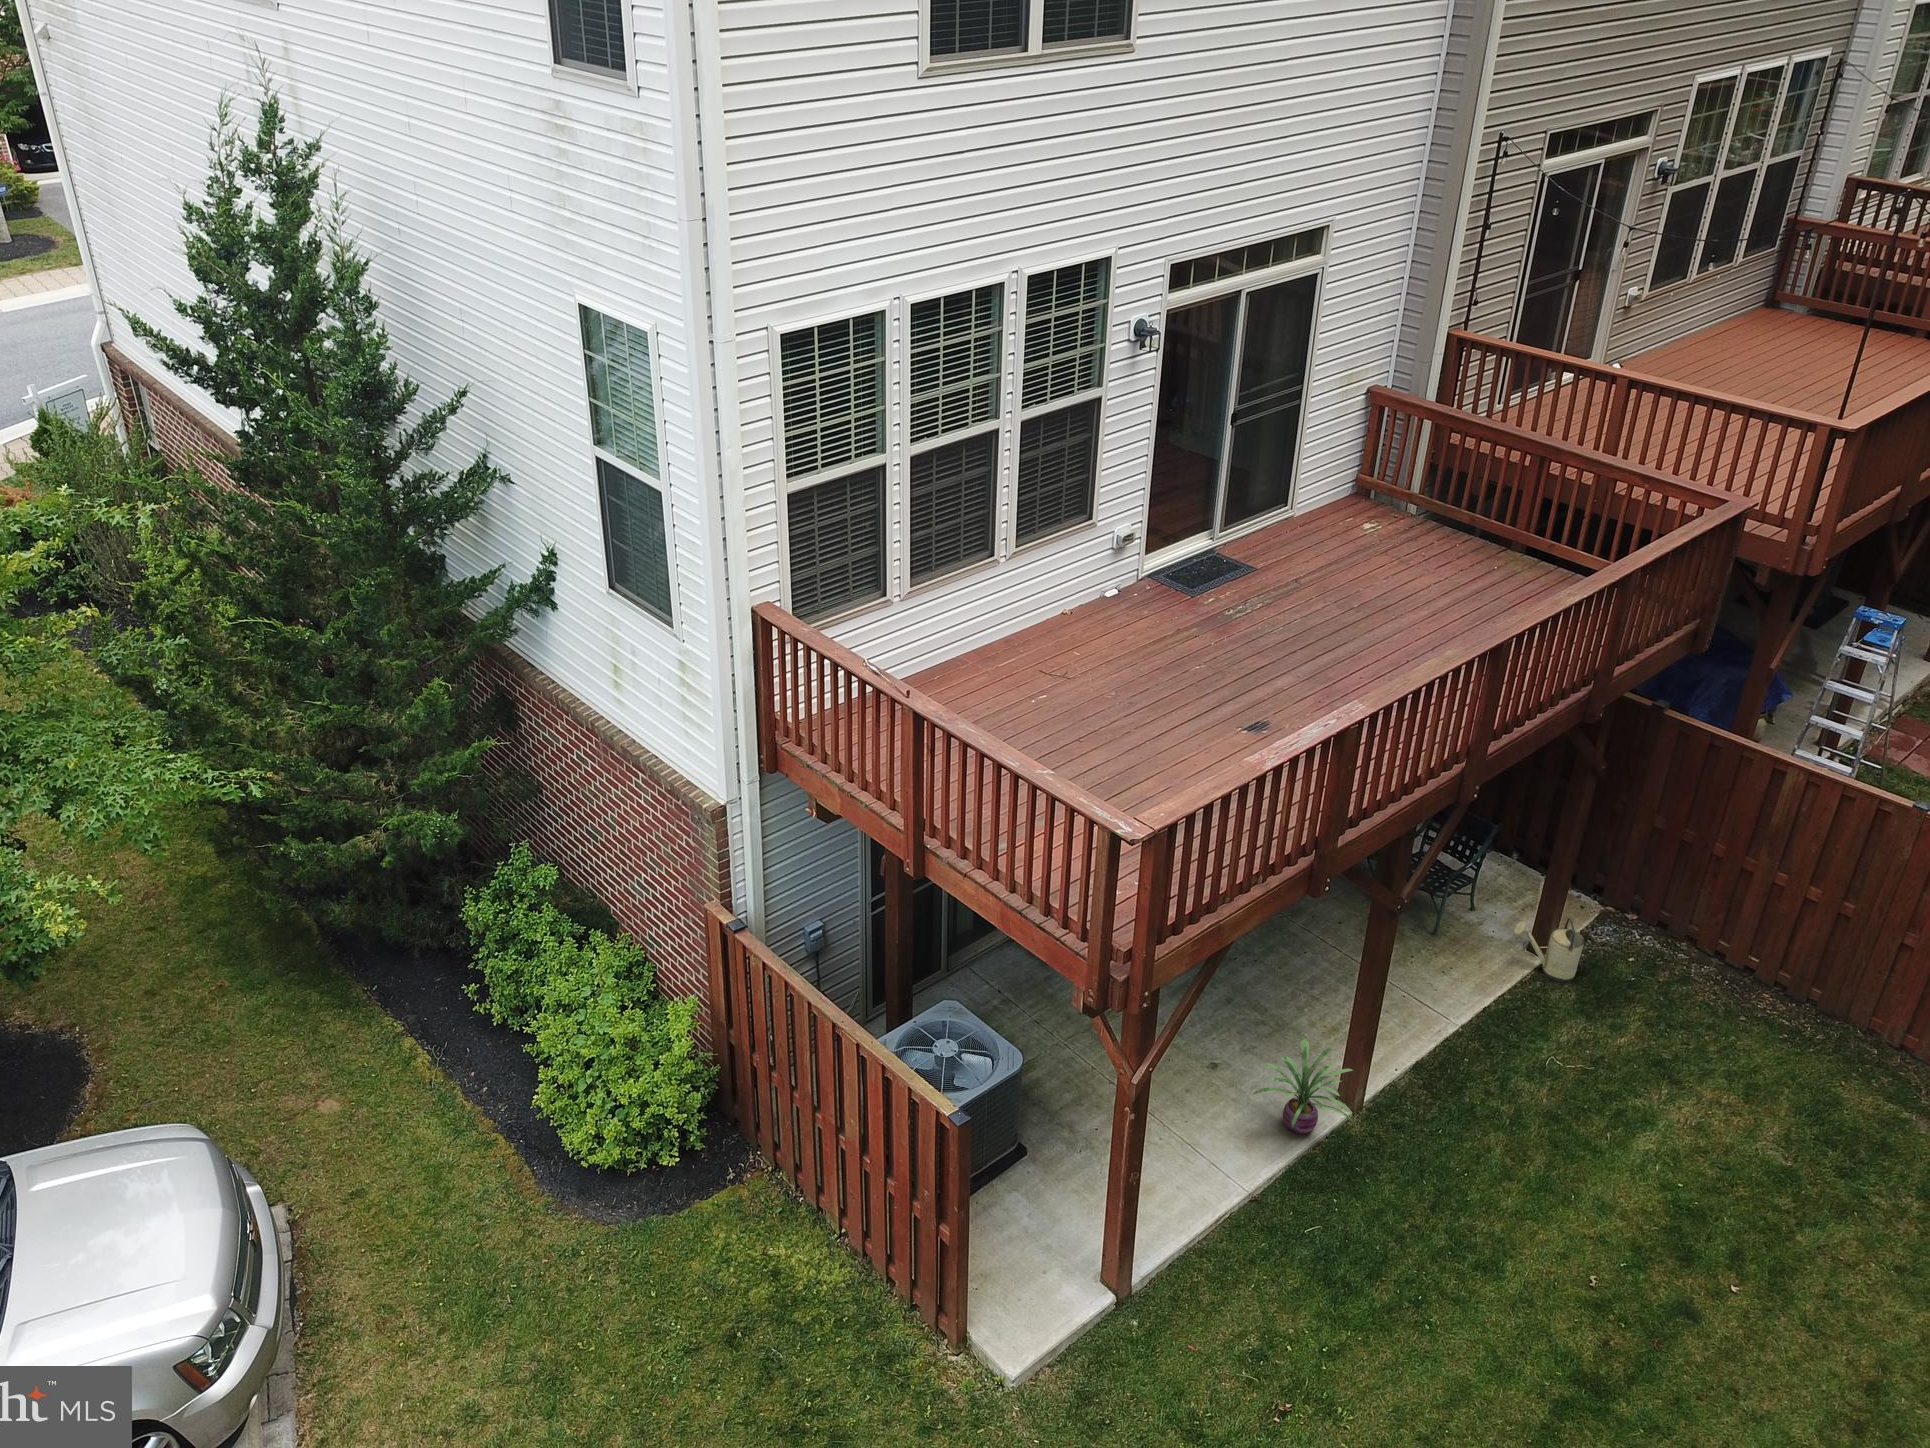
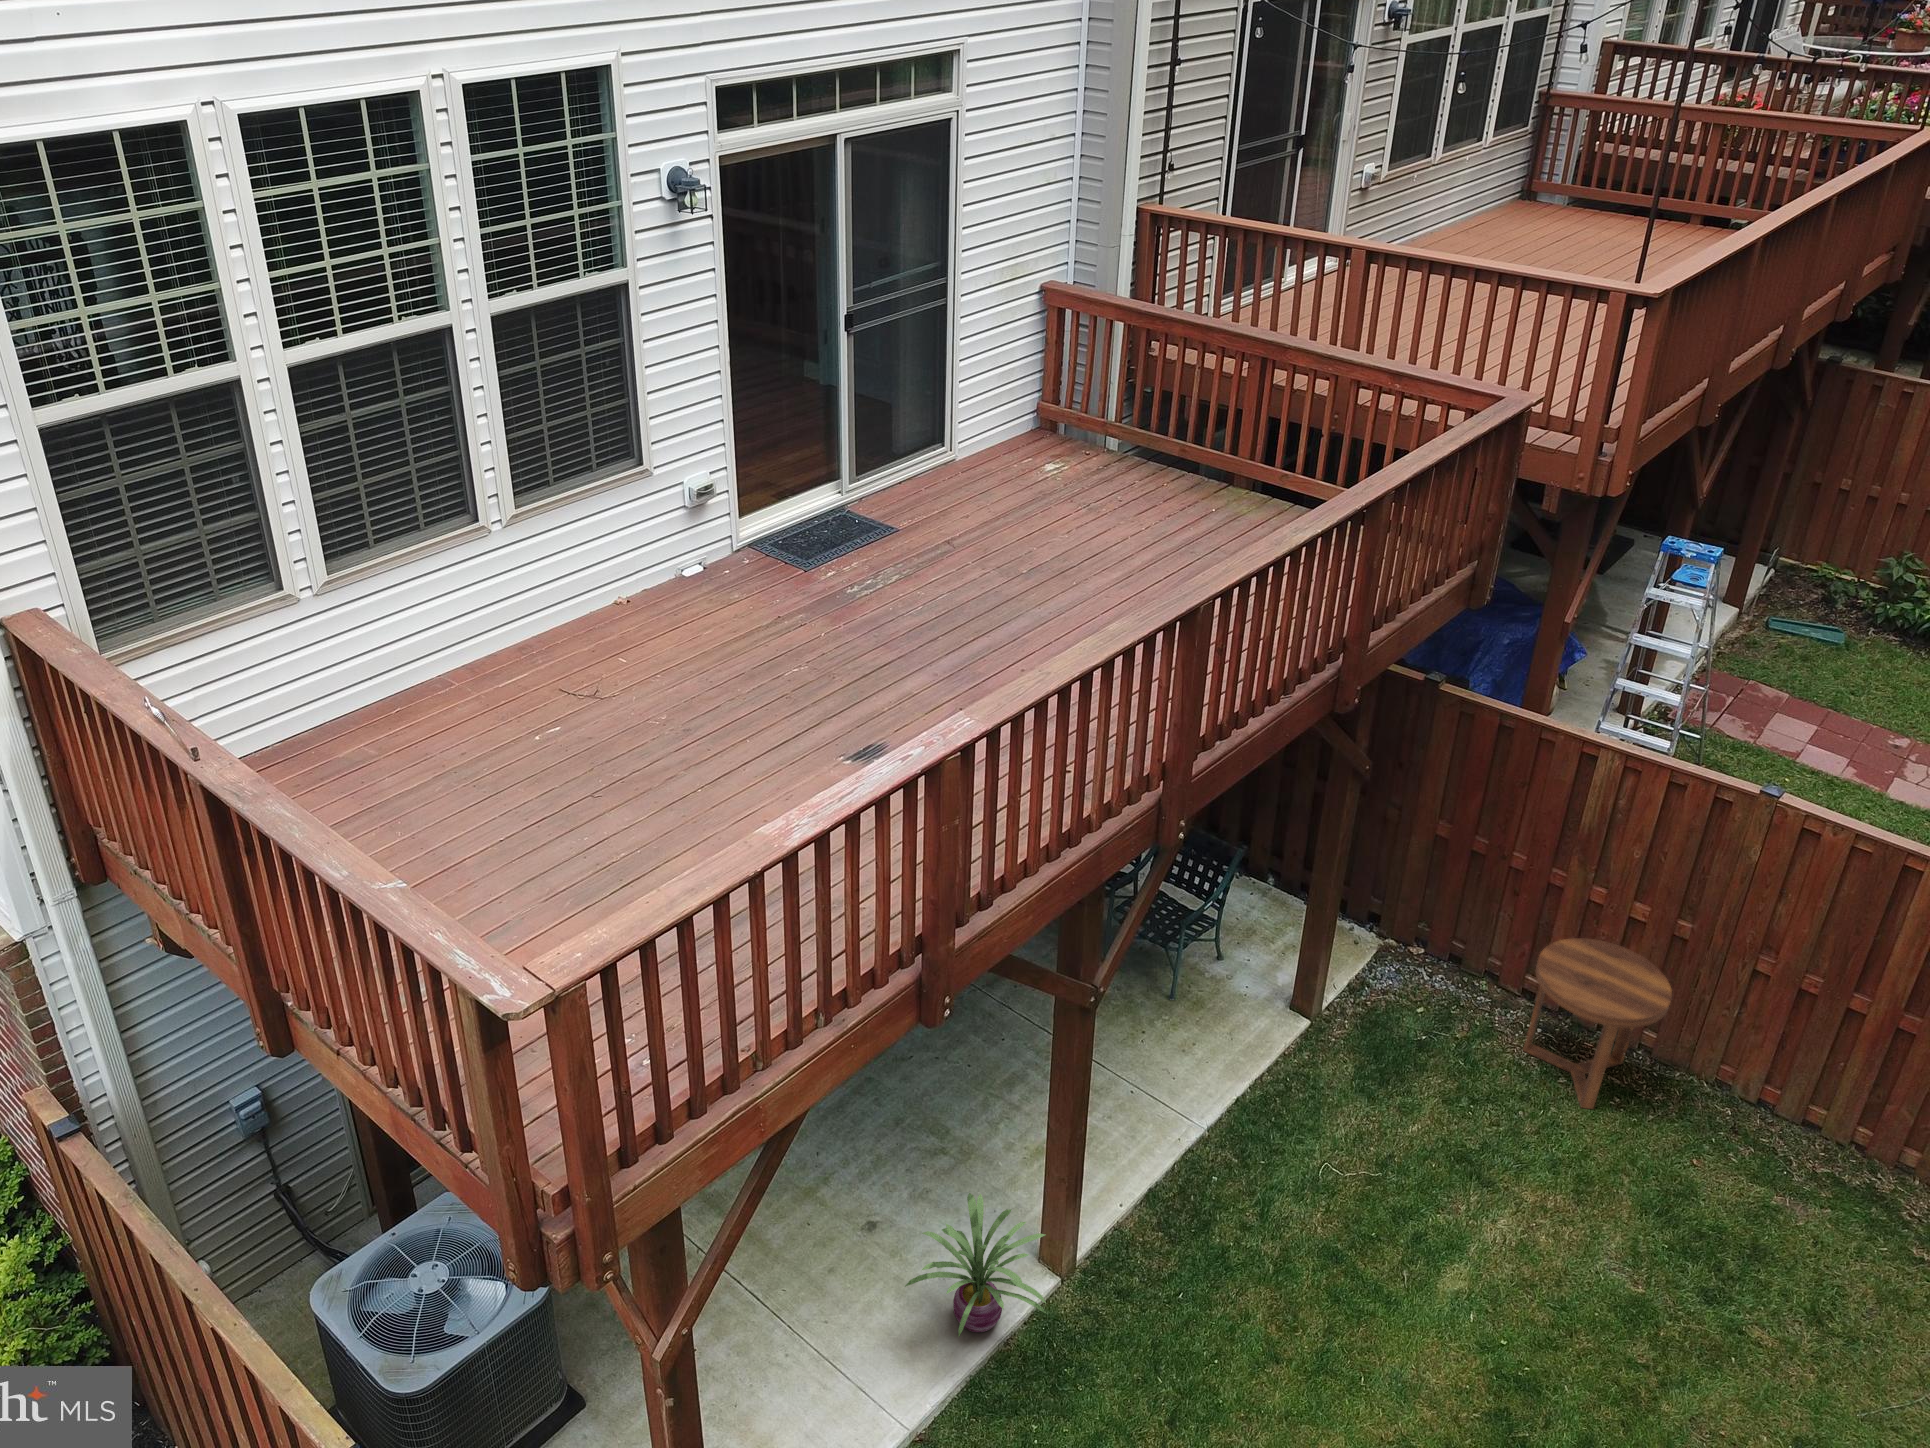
side table: none [1712,913,1834,1041] -> present [1523,938,1672,1109]
watering can: present [1514,918,1588,982] -> none [1268,964,1364,1050]

